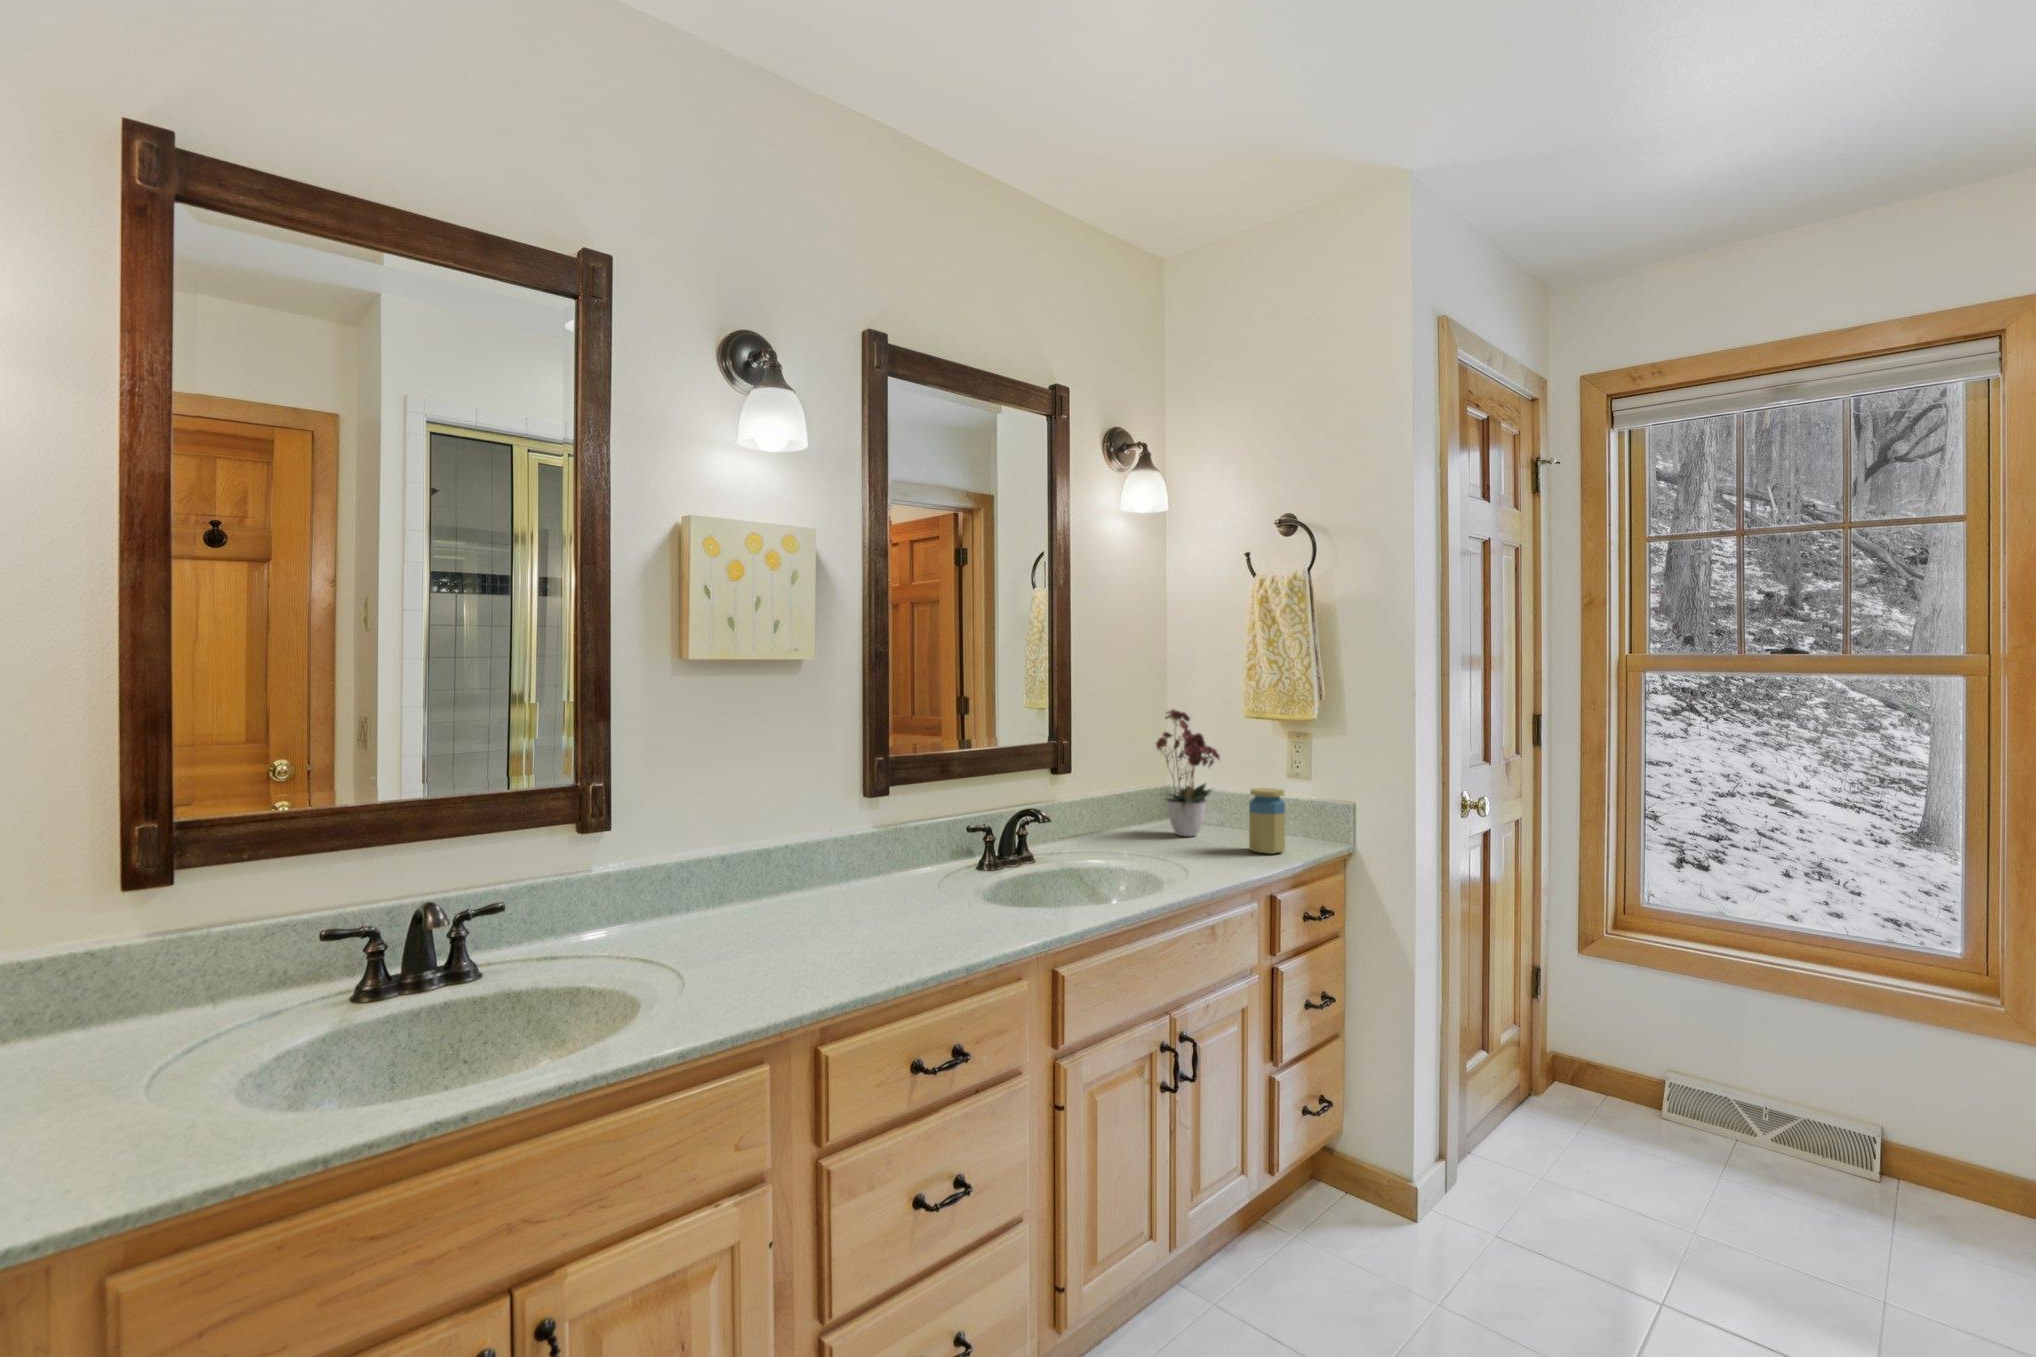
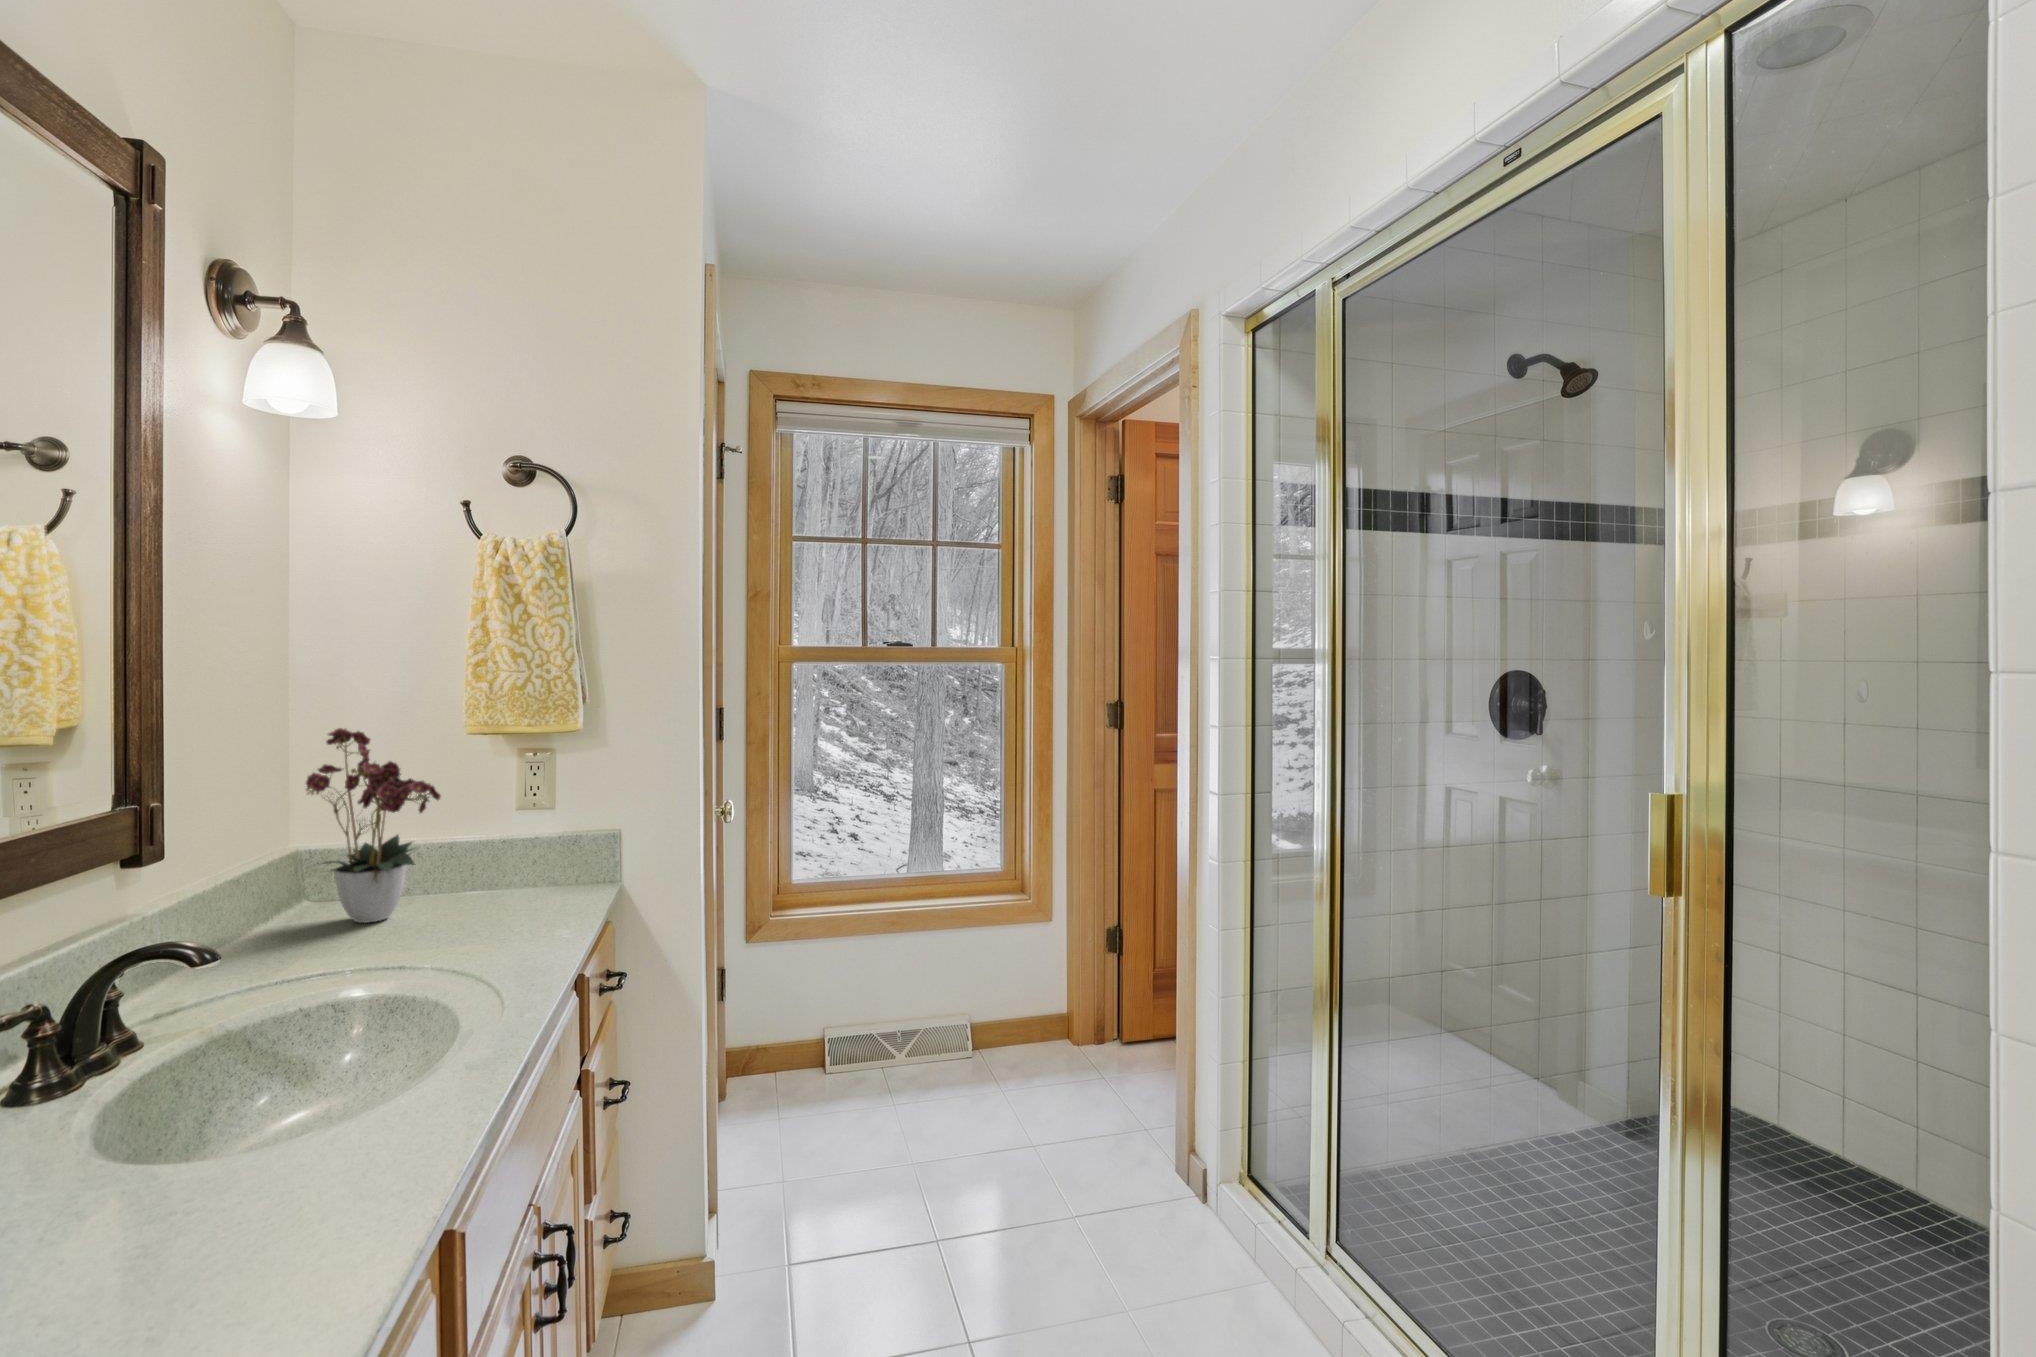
jar: present [1249,788,1285,854] -> none [503,829,561,923]

